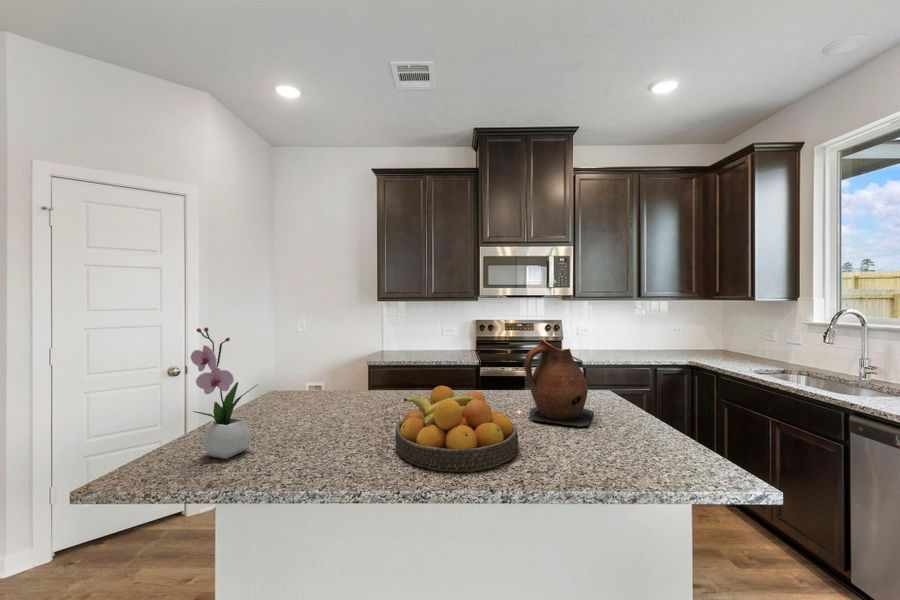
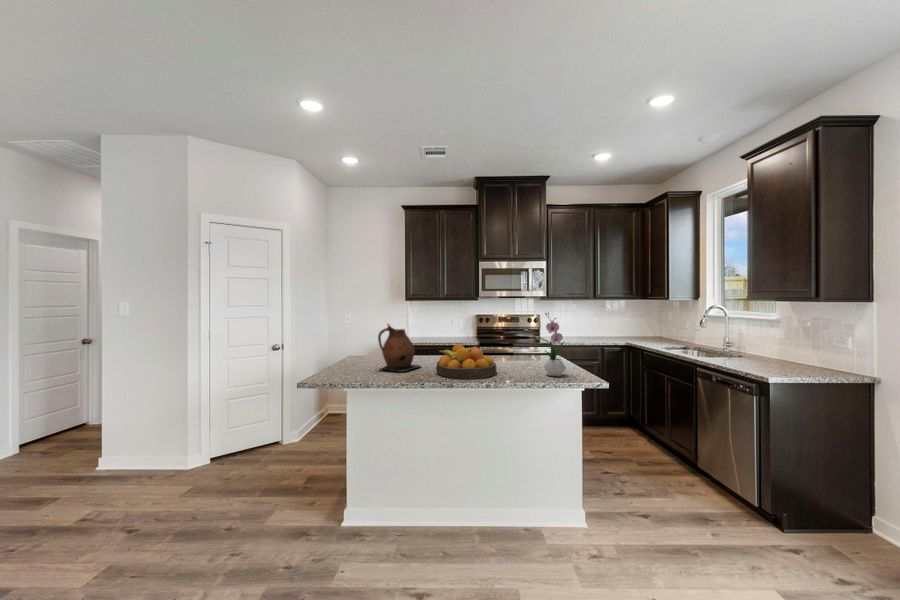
flower arrangement: present [191,327,258,459] -> present [544,313,566,376]
ceramic pitcher: present [525,339,594,428] -> present [378,324,420,372]

